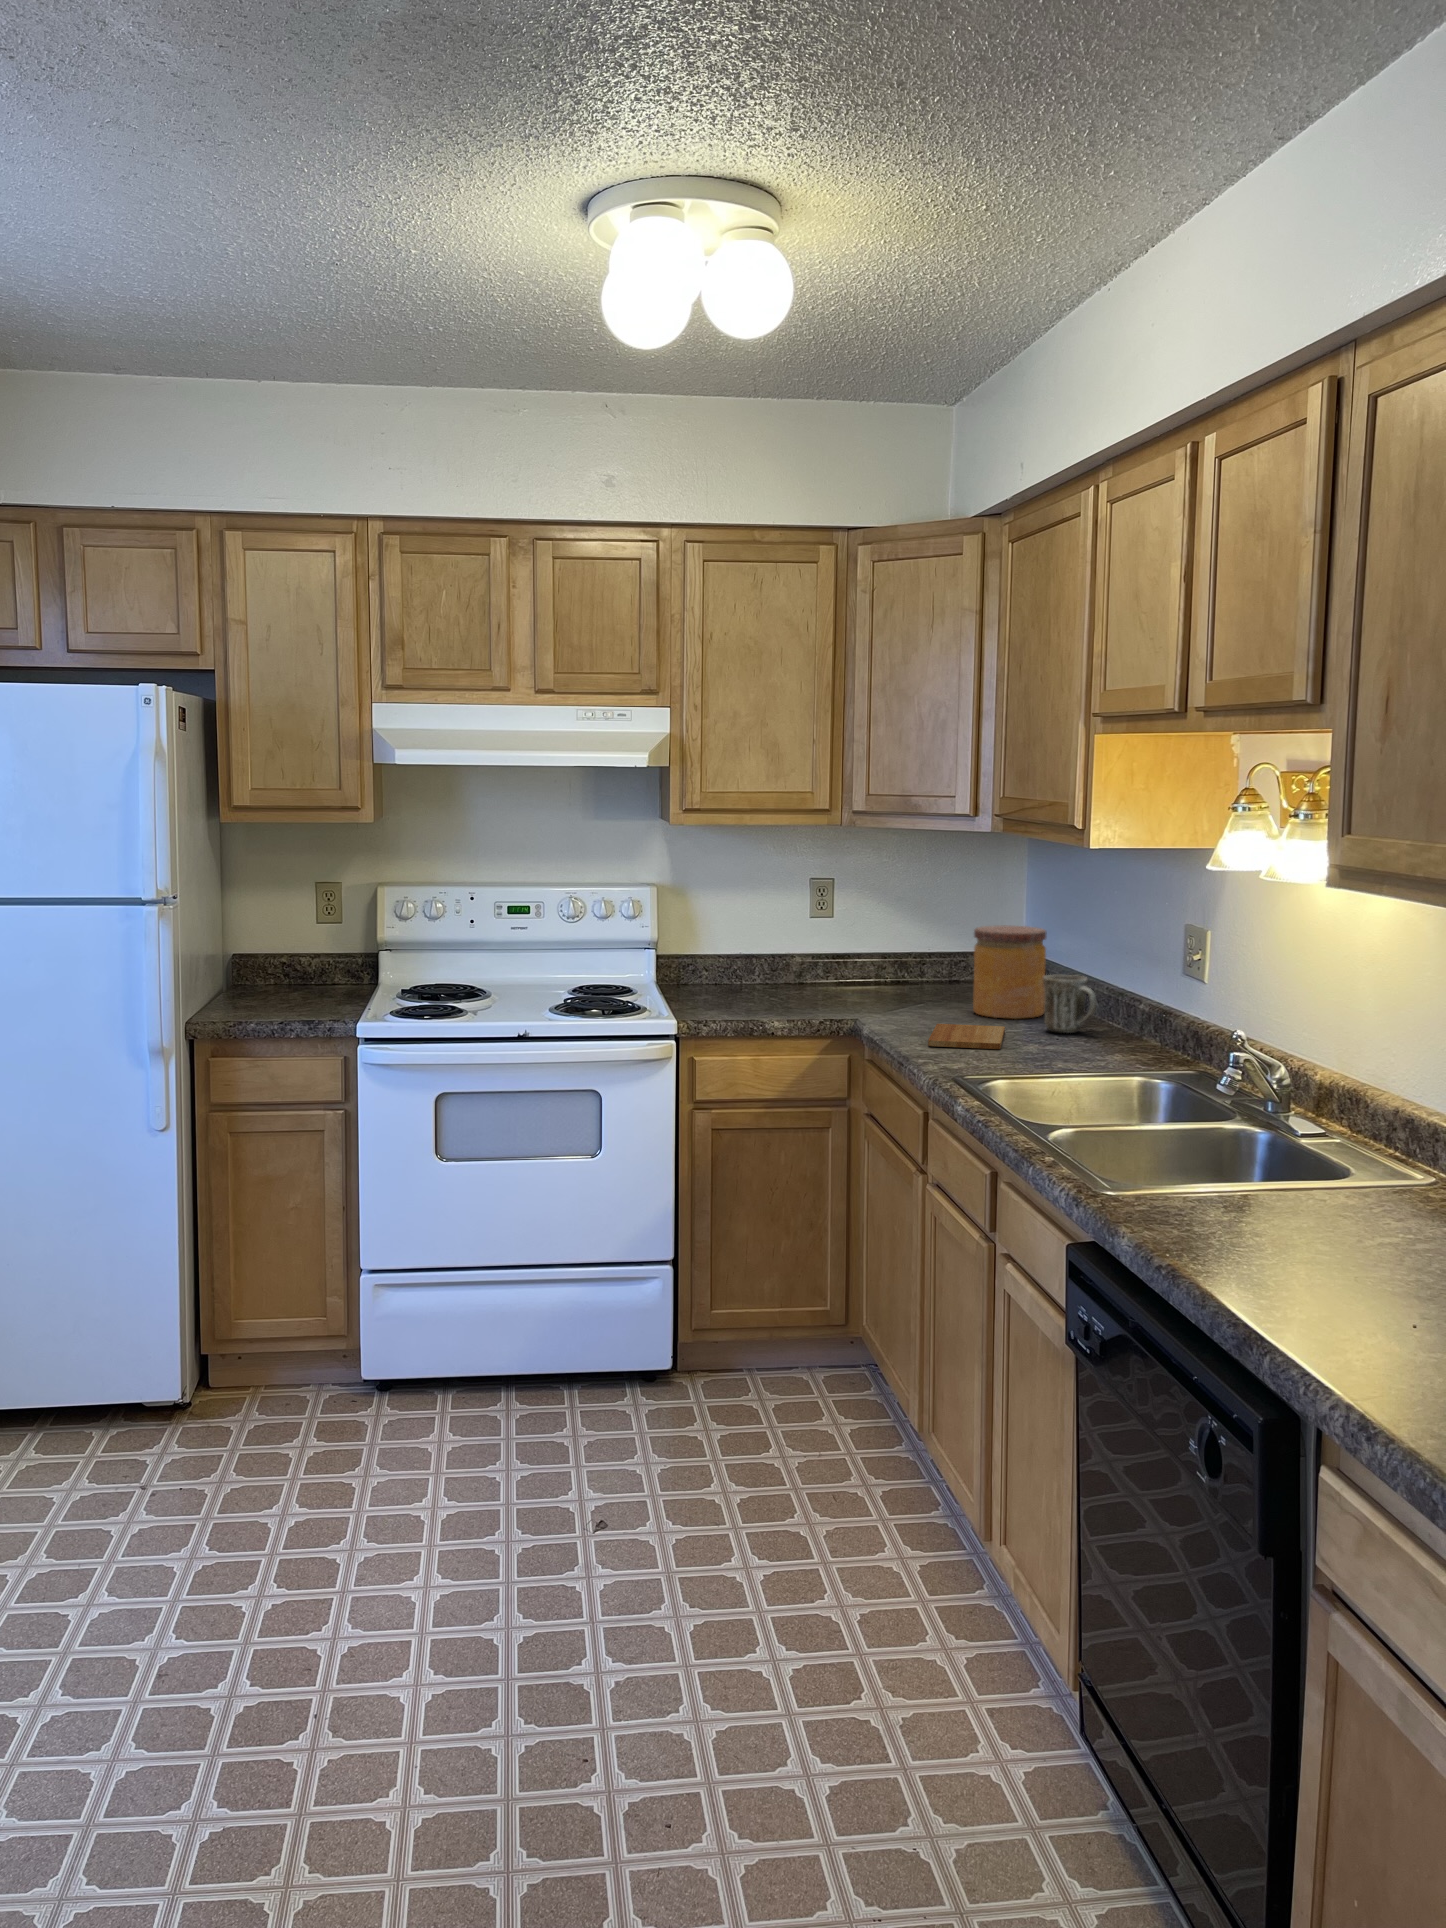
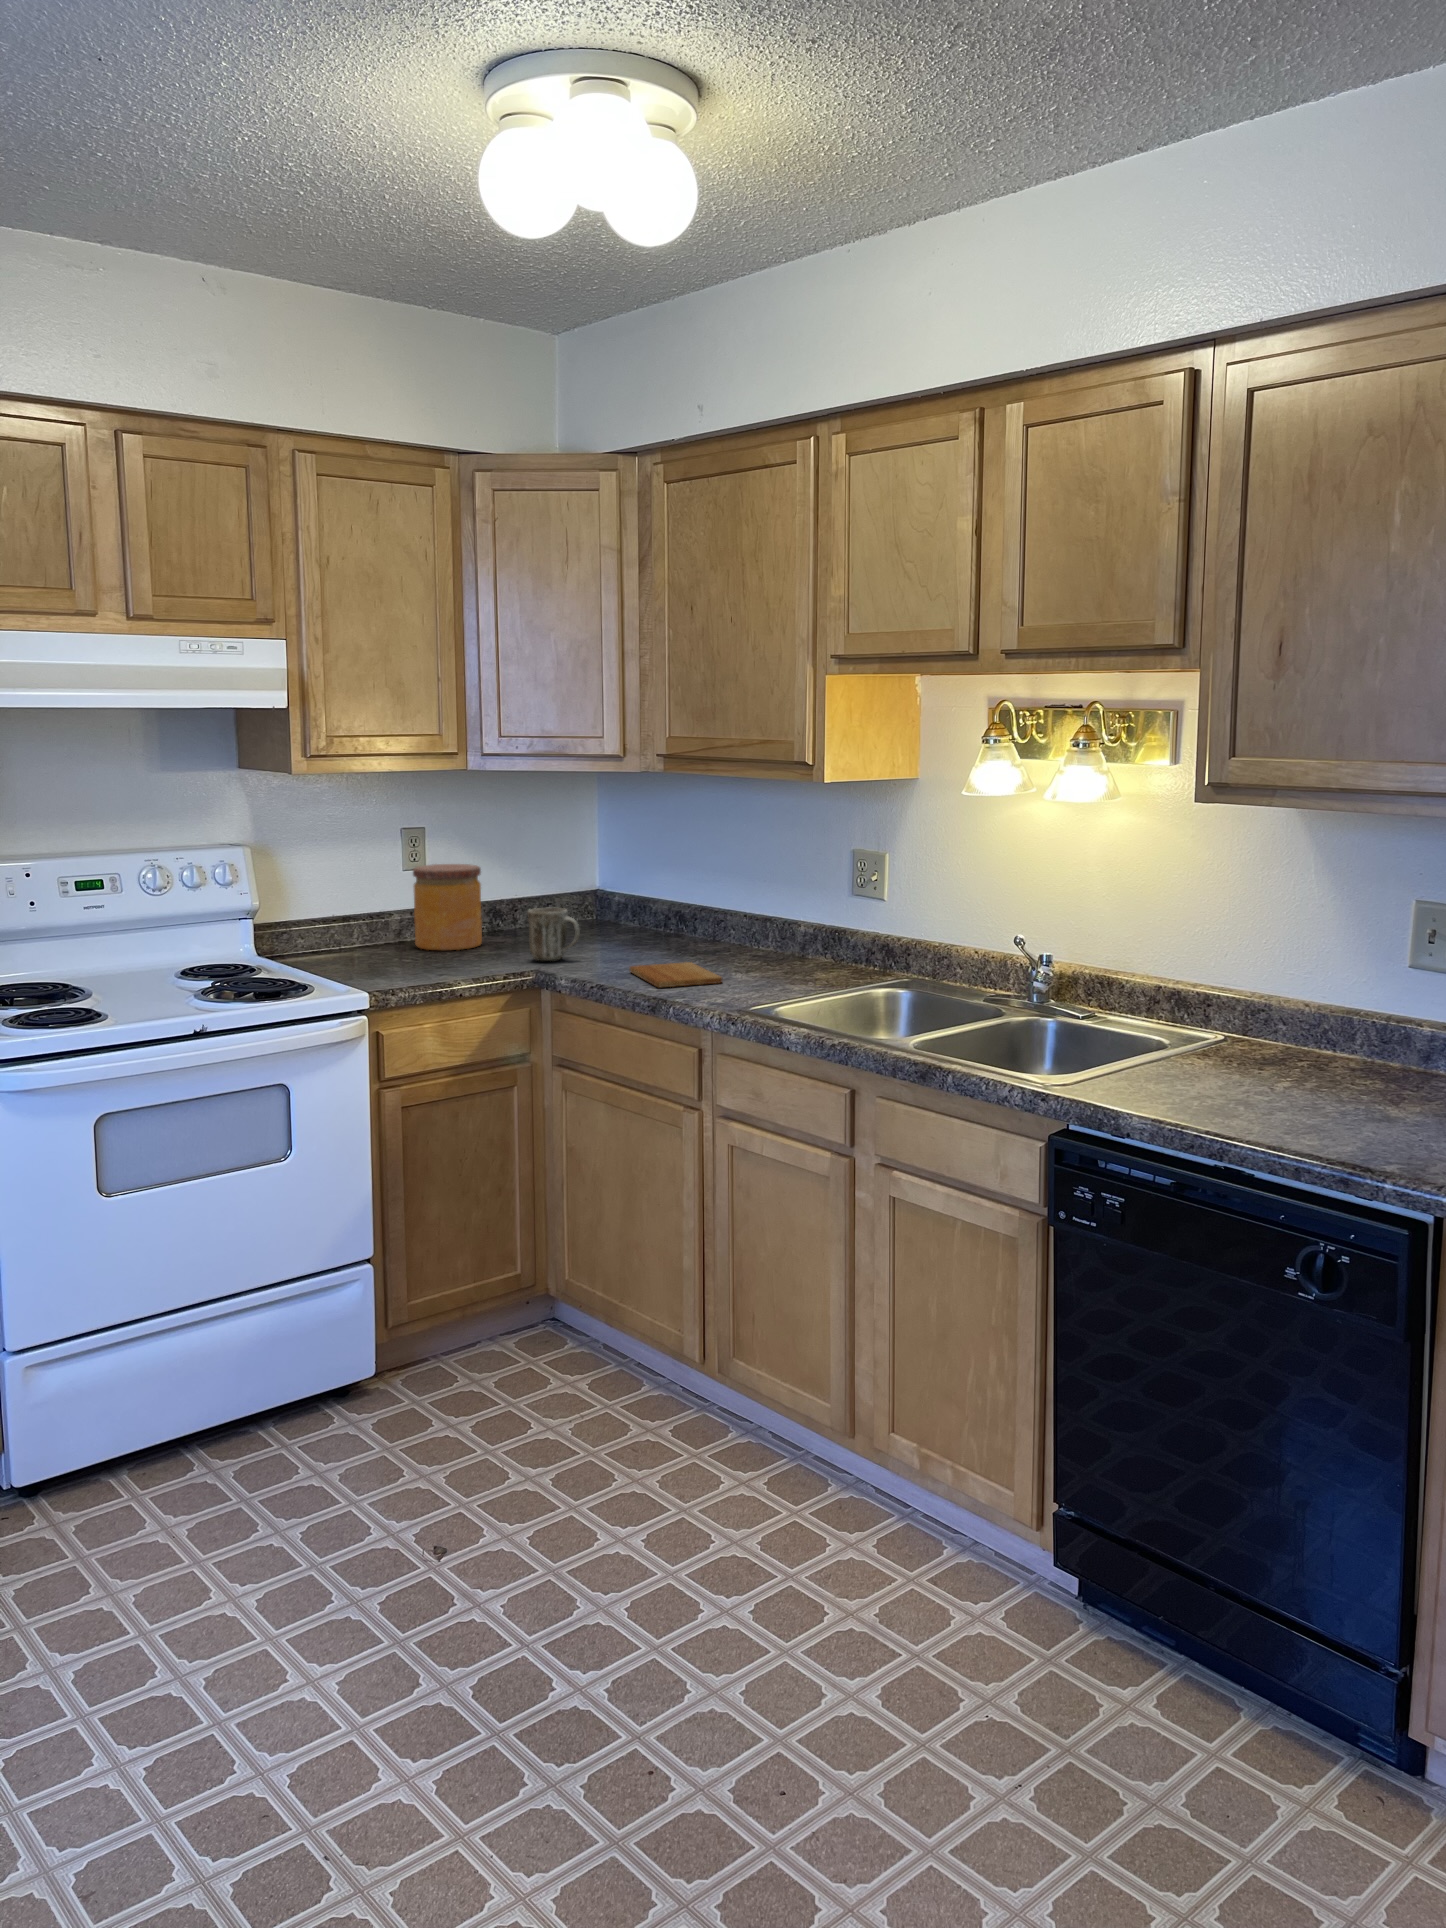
jar: present [973,925,1047,1019] -> present [413,864,482,950]
mug: present [1043,975,1097,1033] -> present [527,908,580,961]

